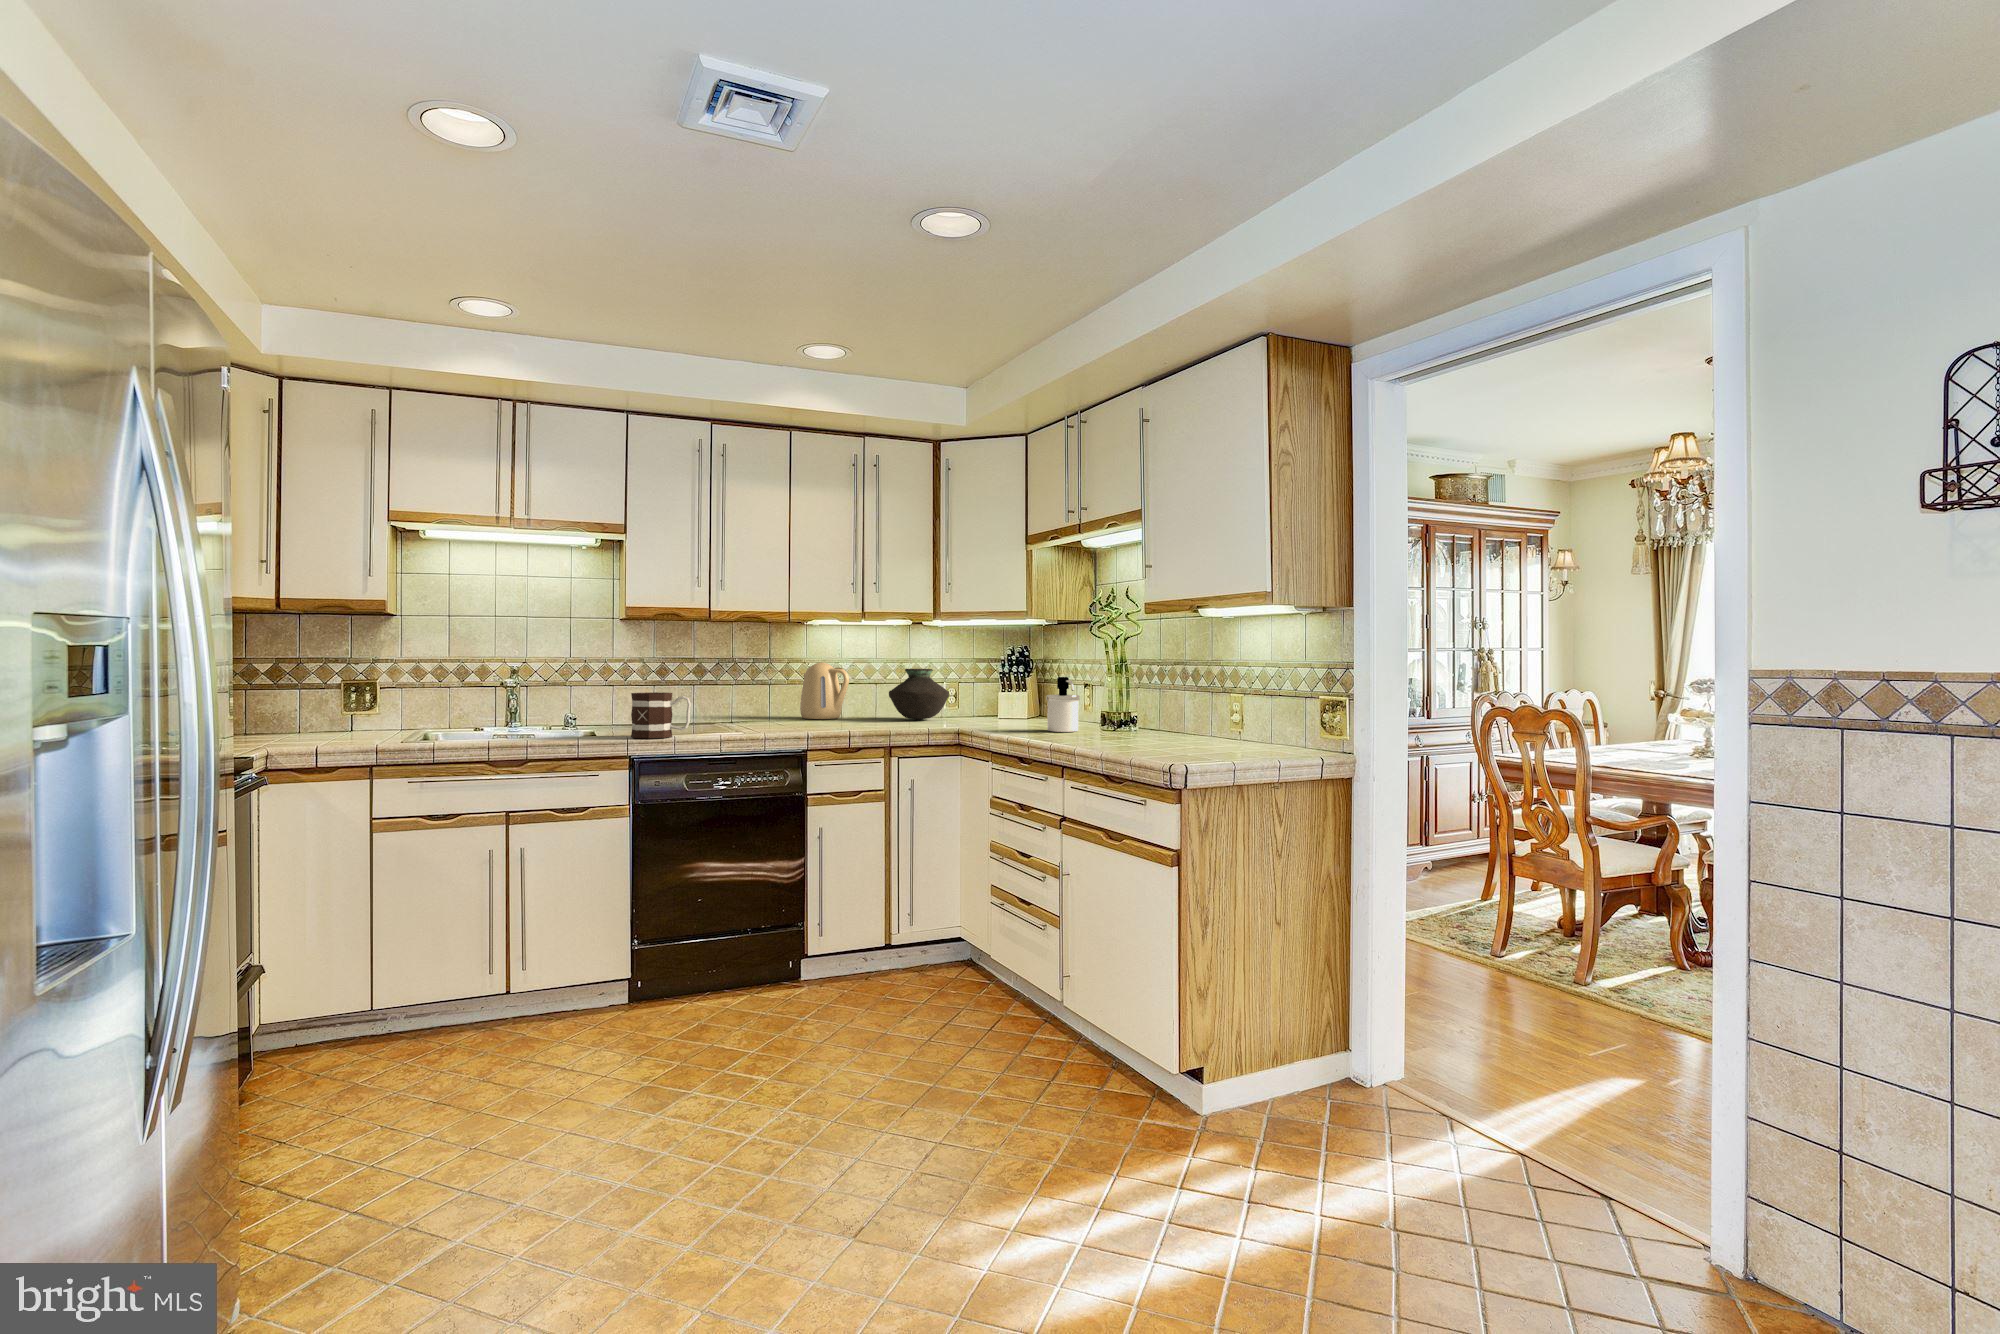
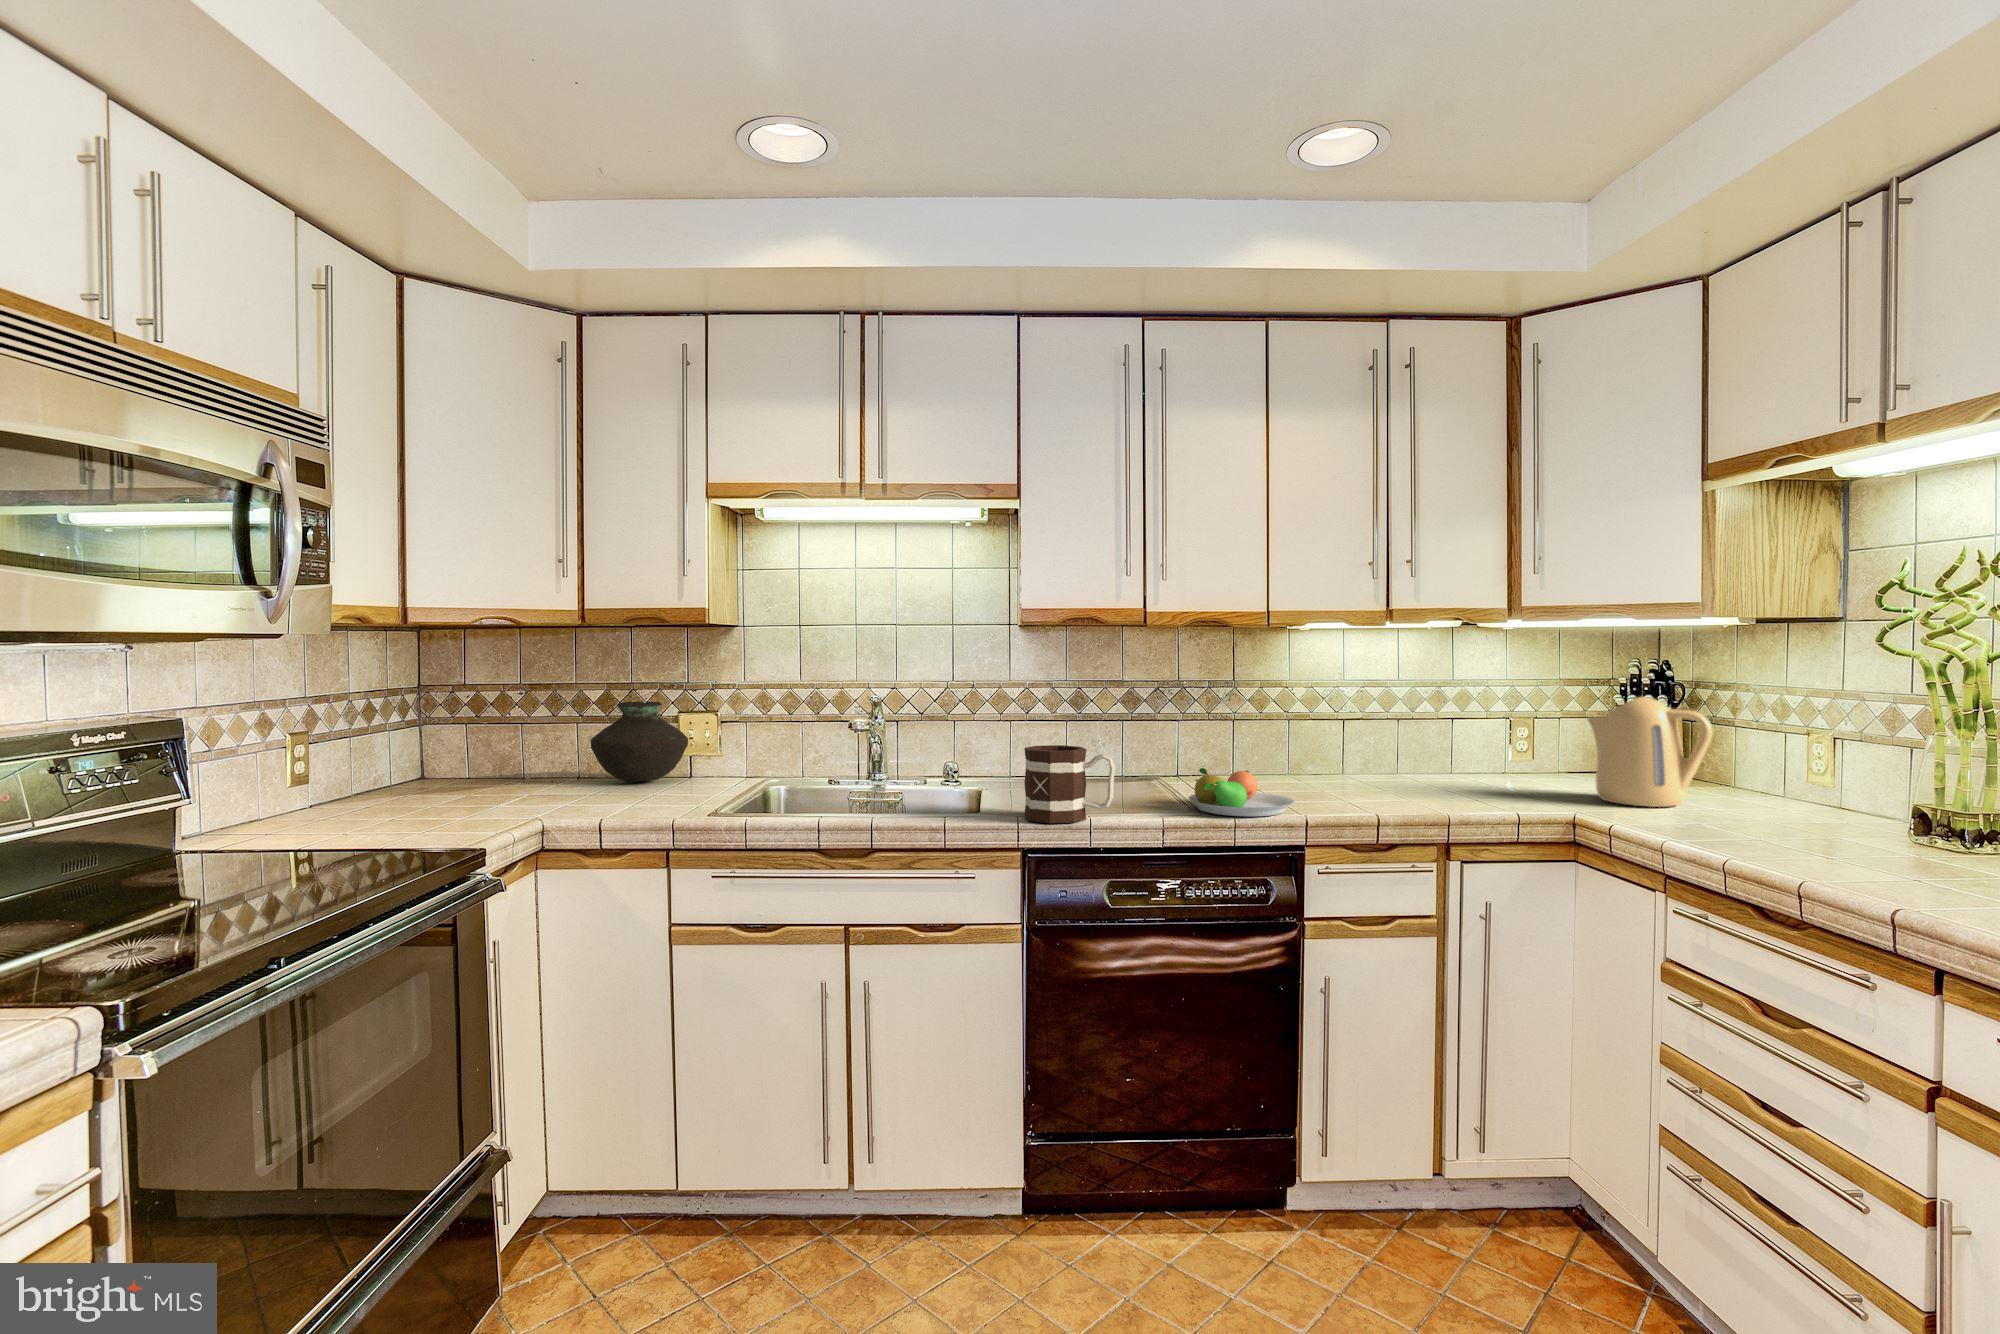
kettle: present [800,662,849,719] -> present [1587,697,1712,807]
vase: present [889,669,949,720] -> present [591,702,688,782]
soap dispenser: present [1046,677,1080,732] -> none [1789,734,1880,847]
fruit bowl: none [739,706,803,733] -> present [1189,768,1294,817]

